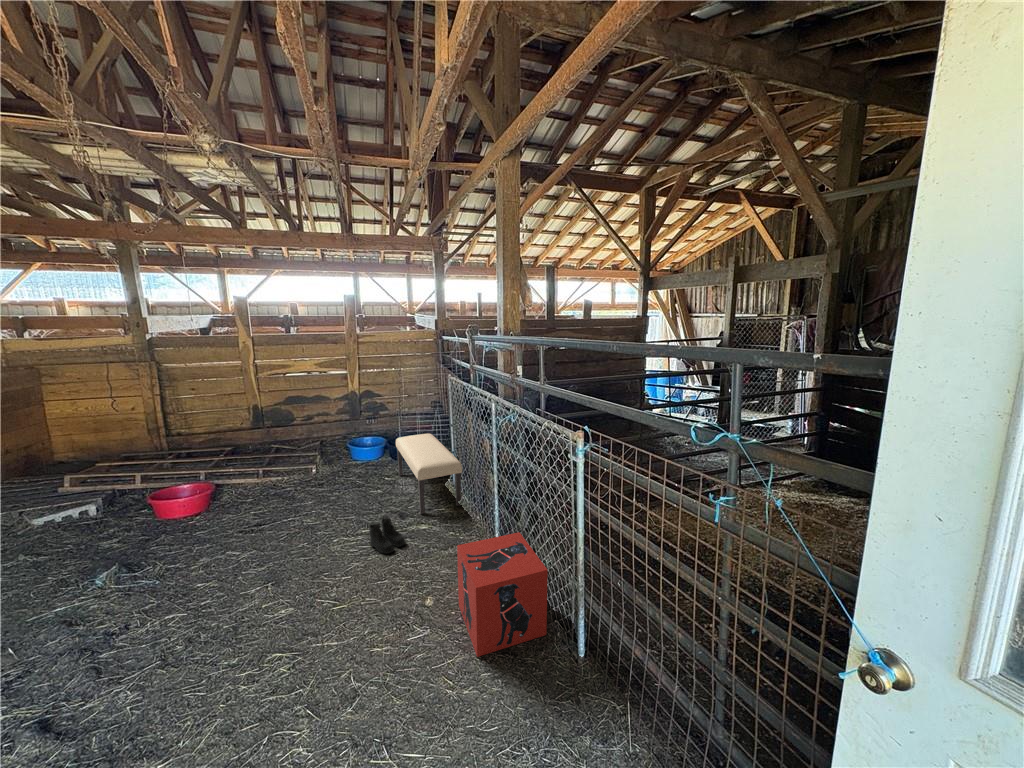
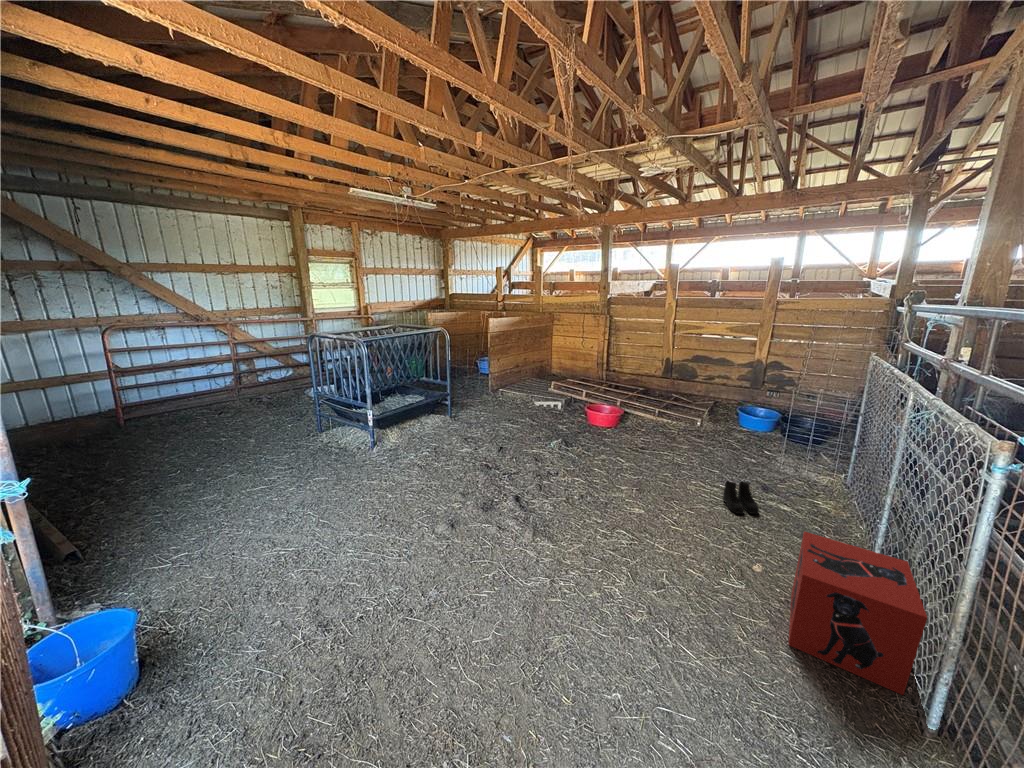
bench: present [396,434,462,514] -> none [783,414,863,511]

